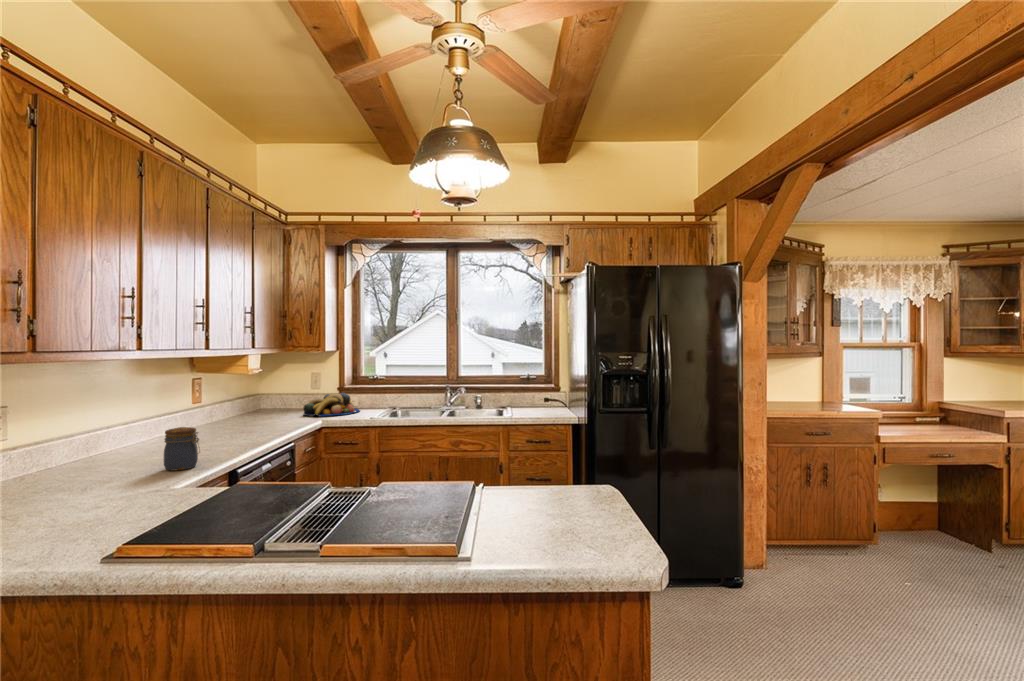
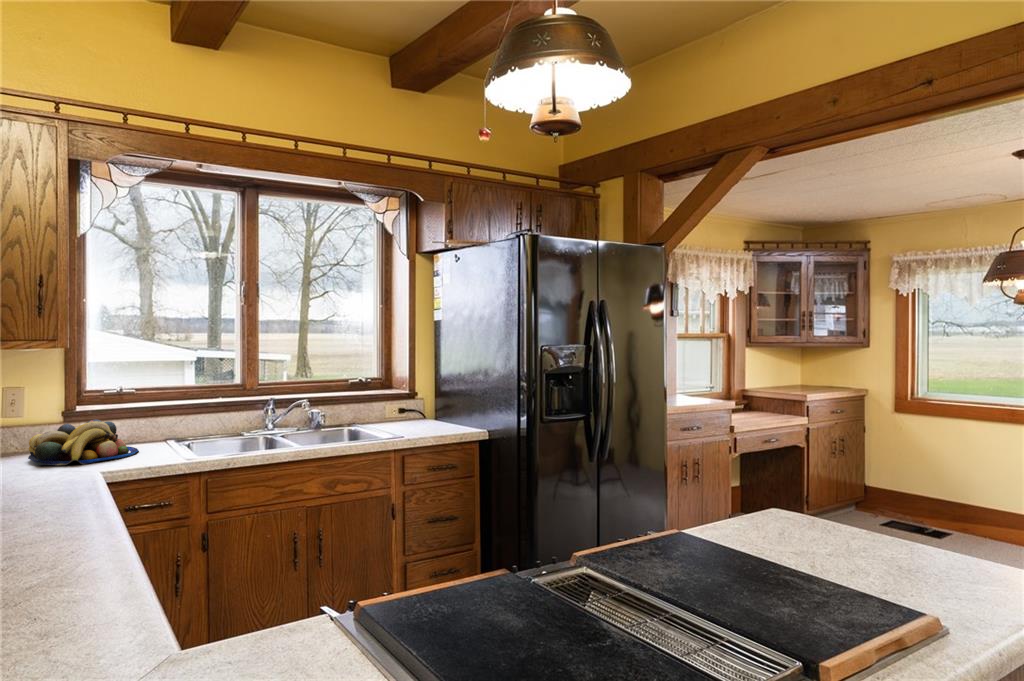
jar: present [164,427,199,471] -> none [42,493,115,581]

